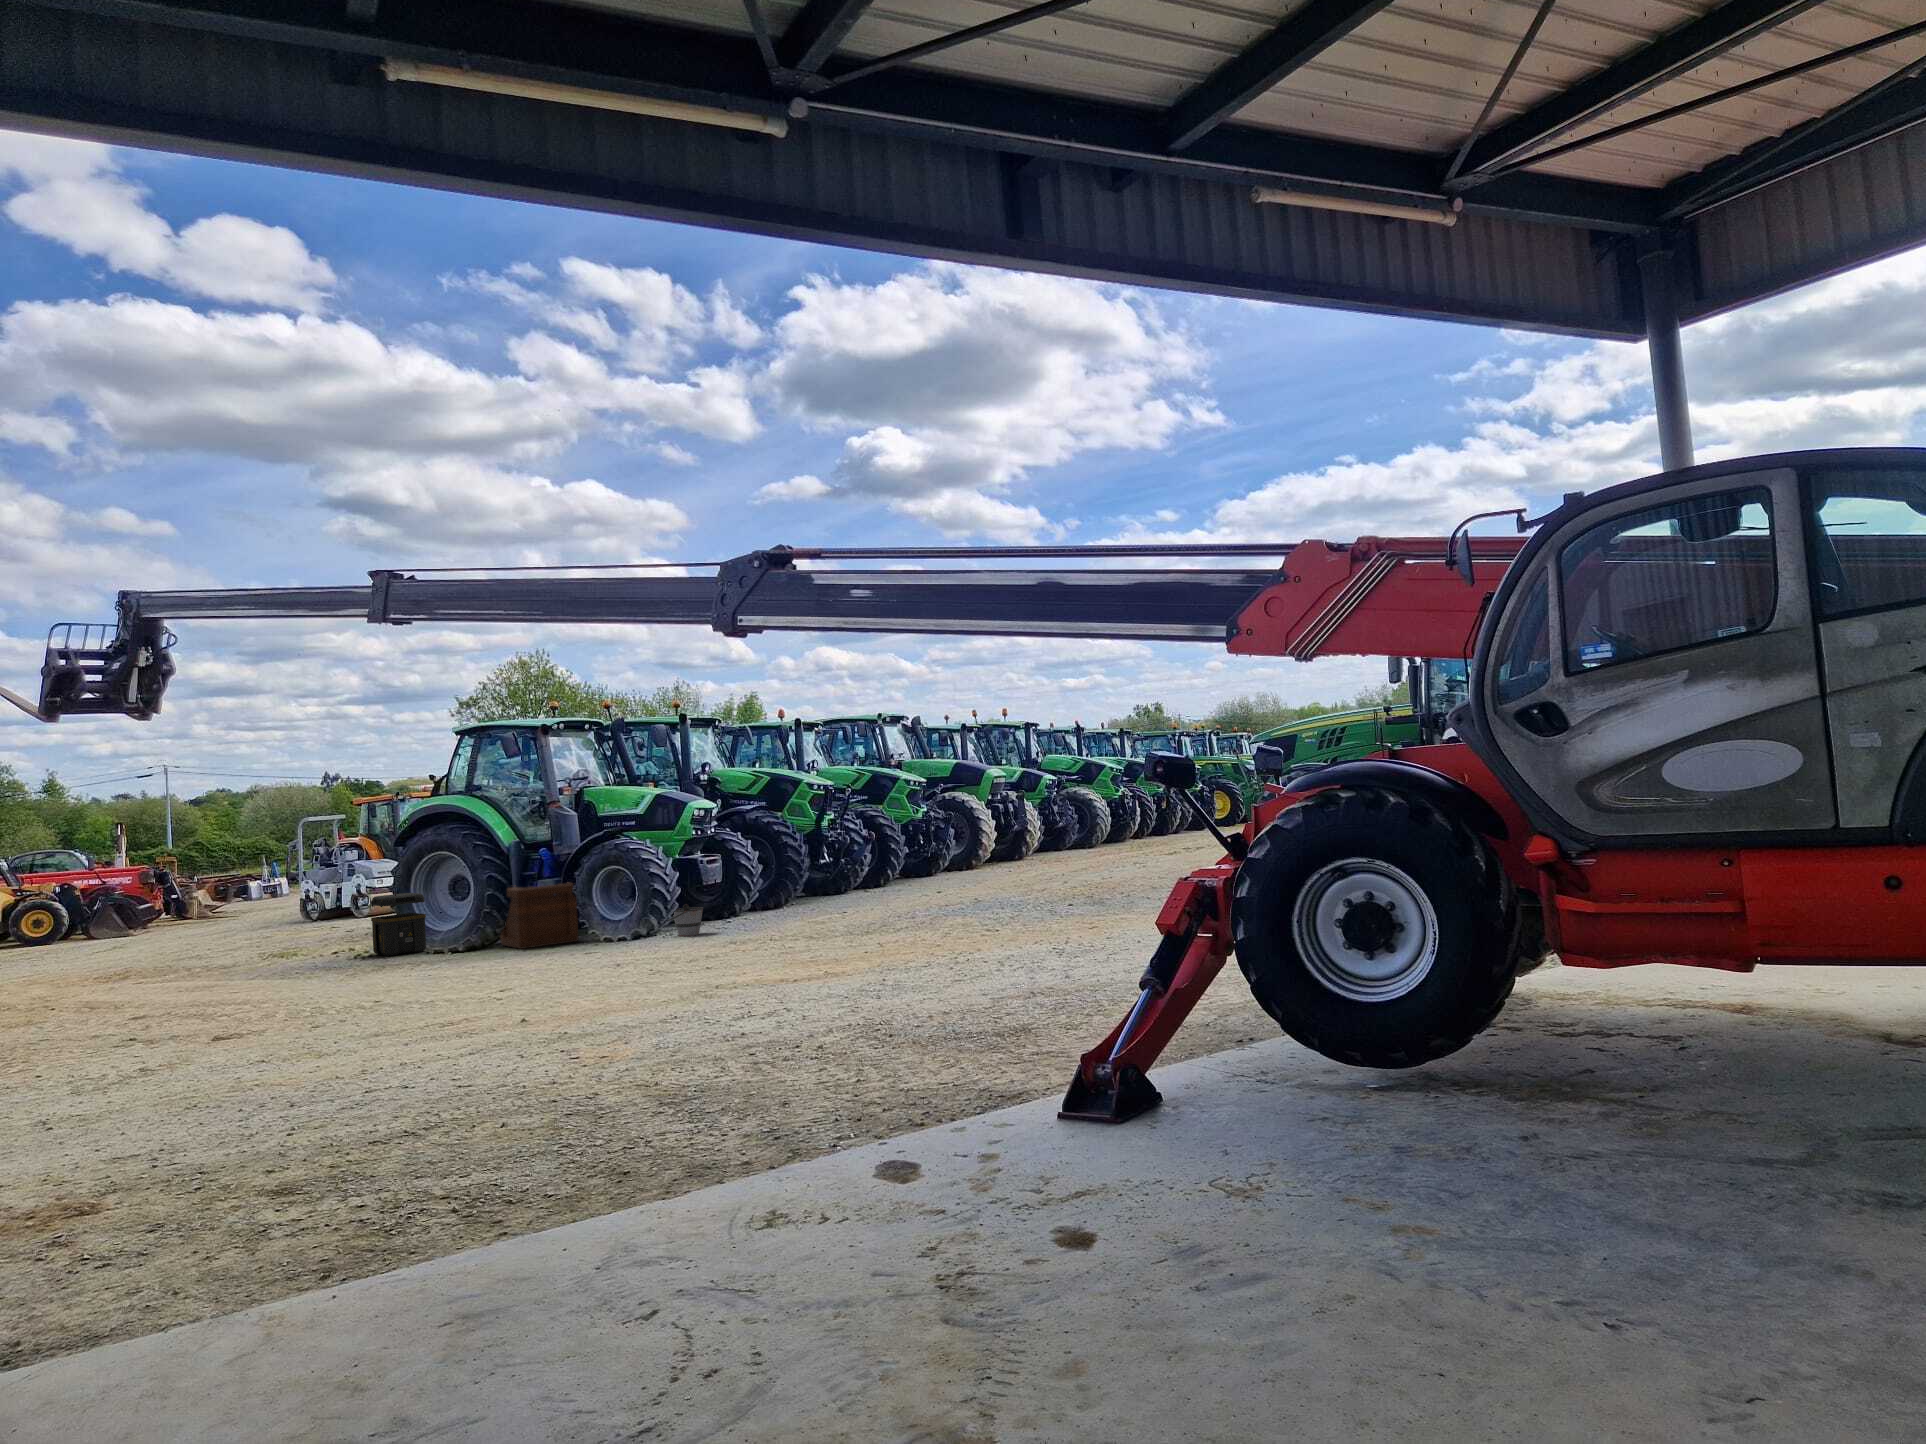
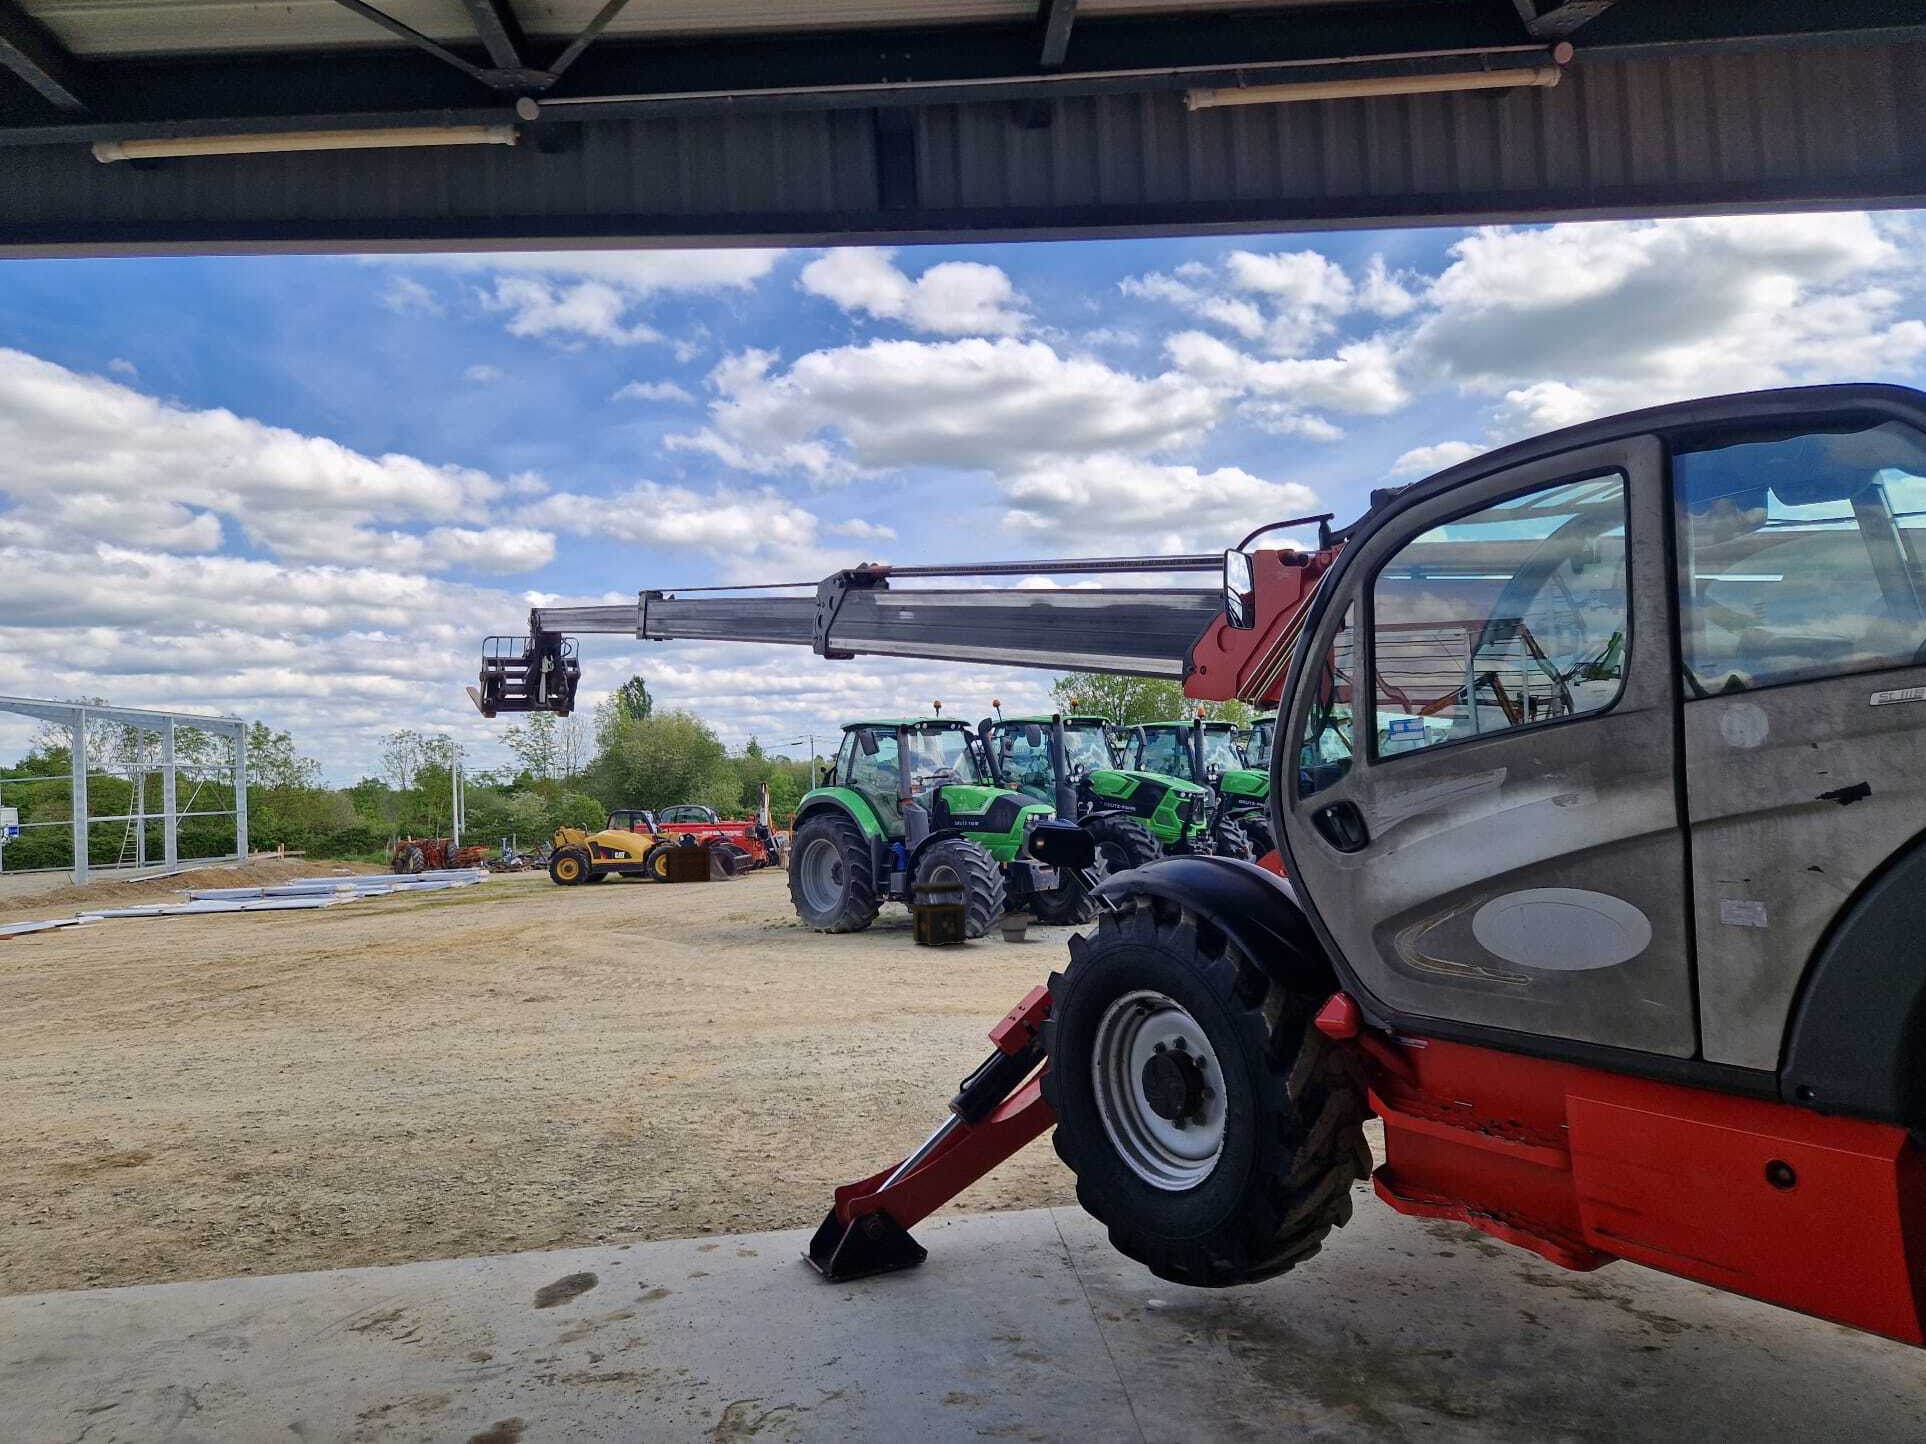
wooden crate: present [500,883,578,949] -> present [665,846,710,883]
toolbox: present [371,893,426,956] -> present [912,881,967,946]

